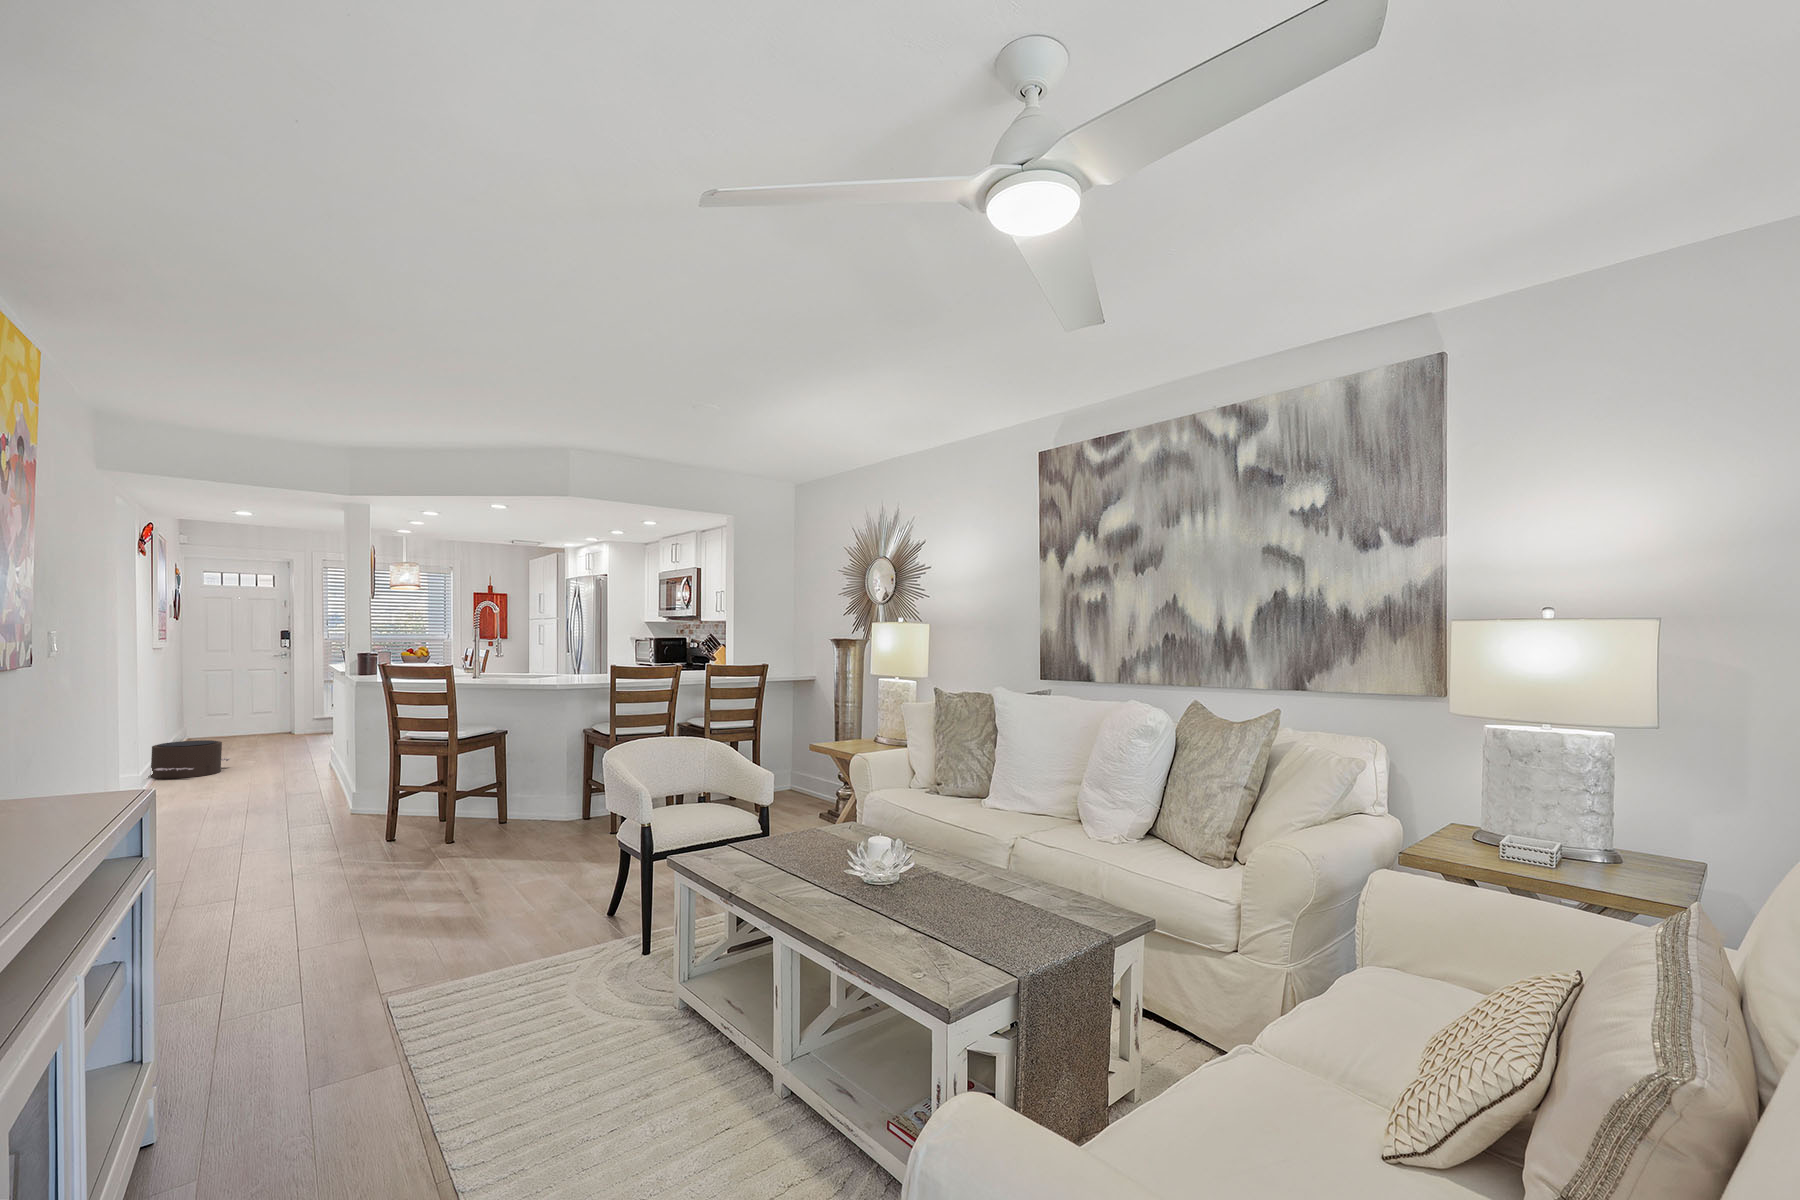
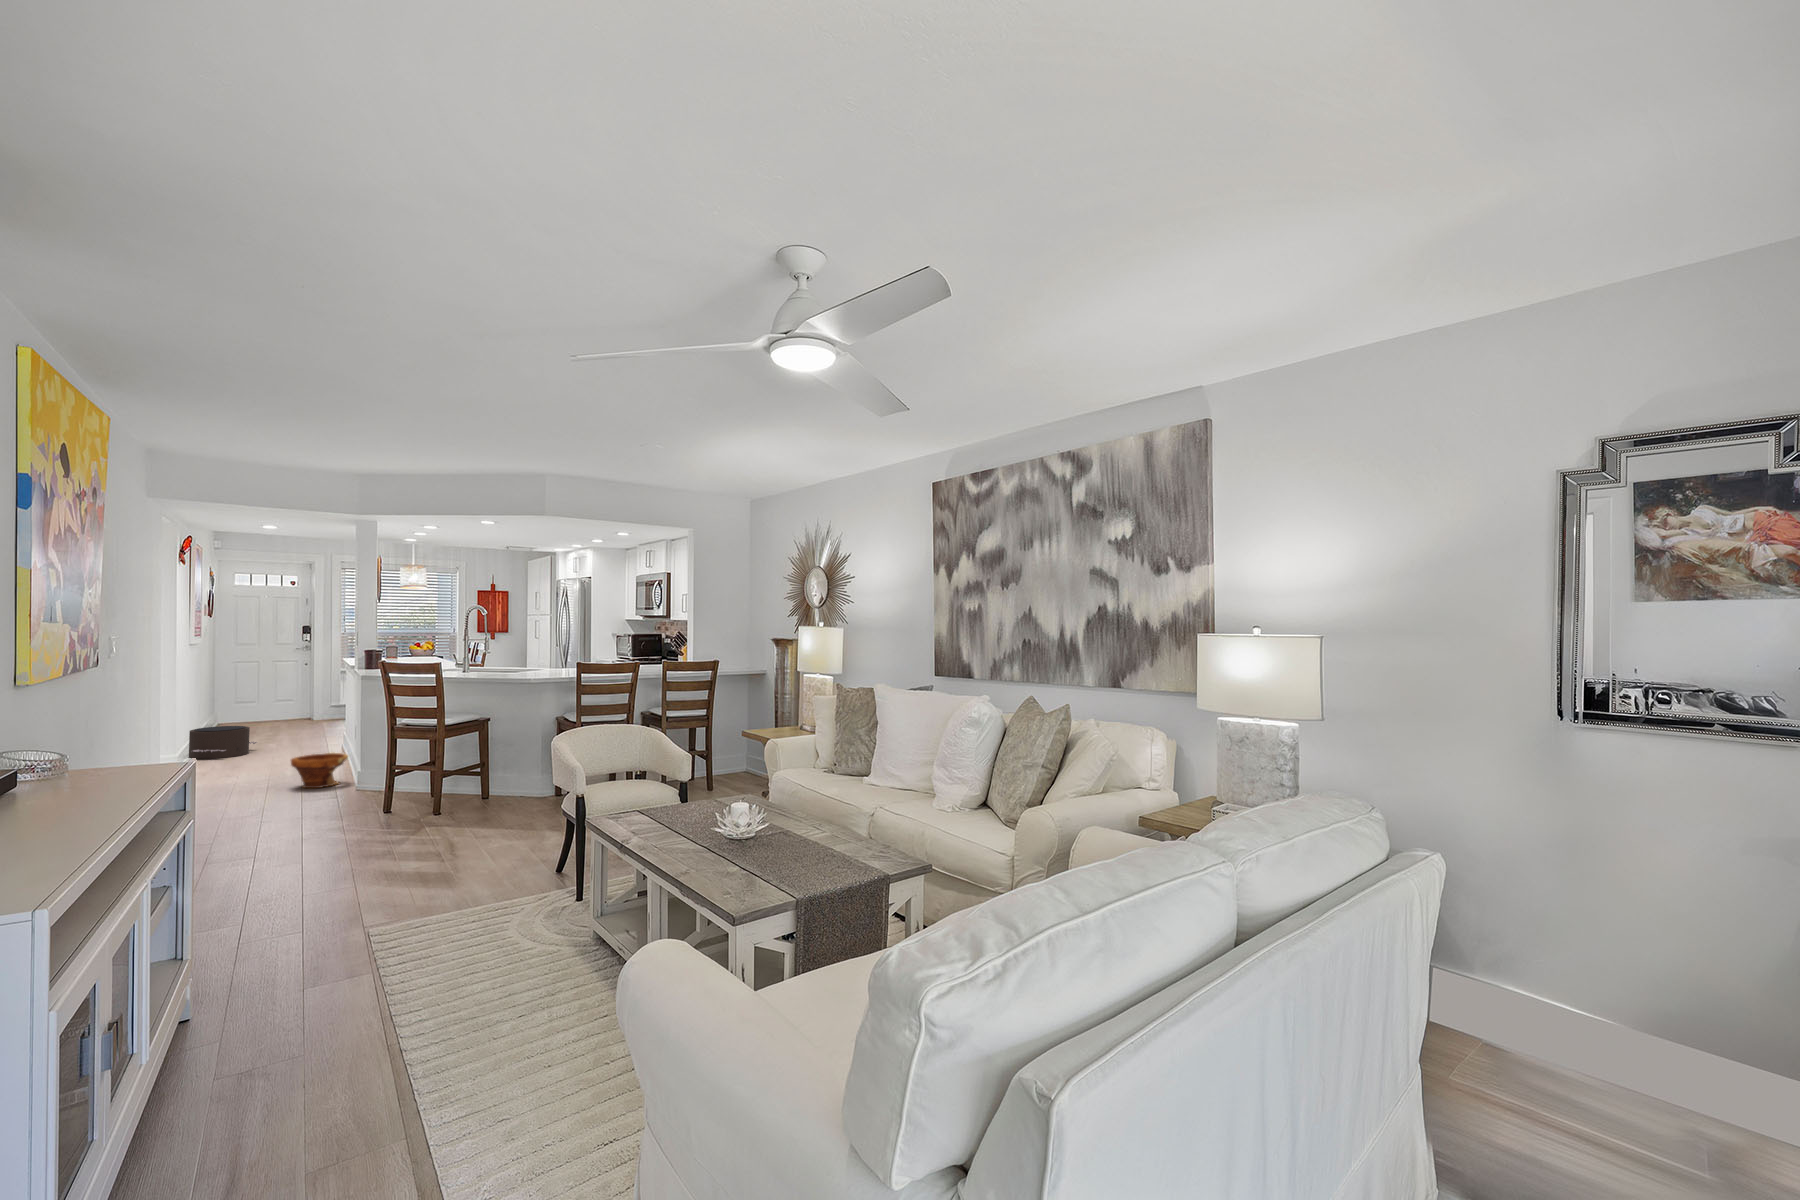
planter: none [271,771,339,814] -> present [291,753,348,788]

